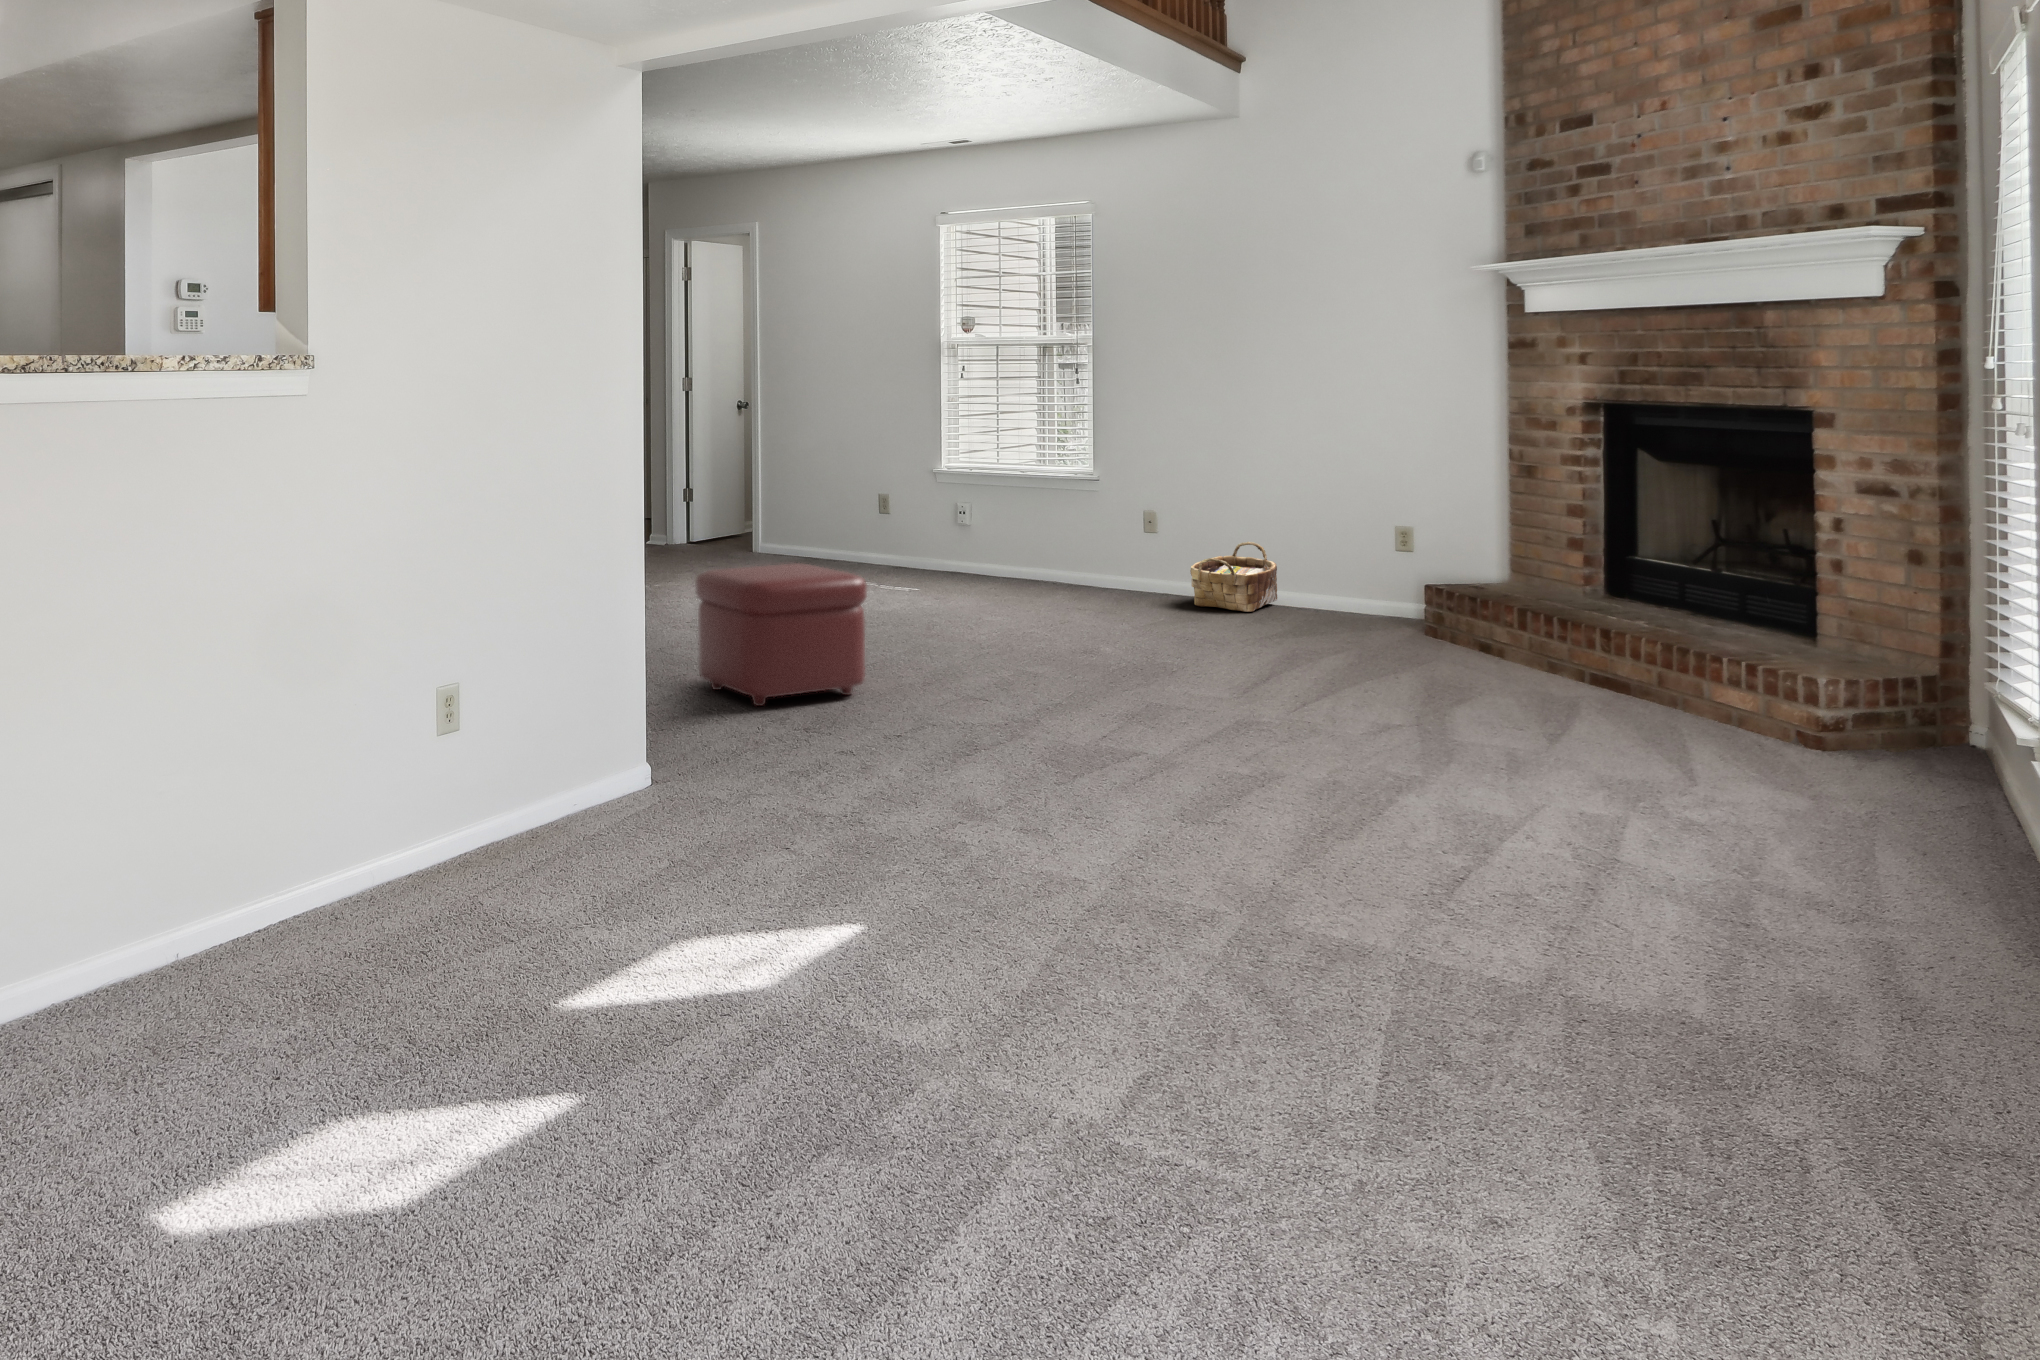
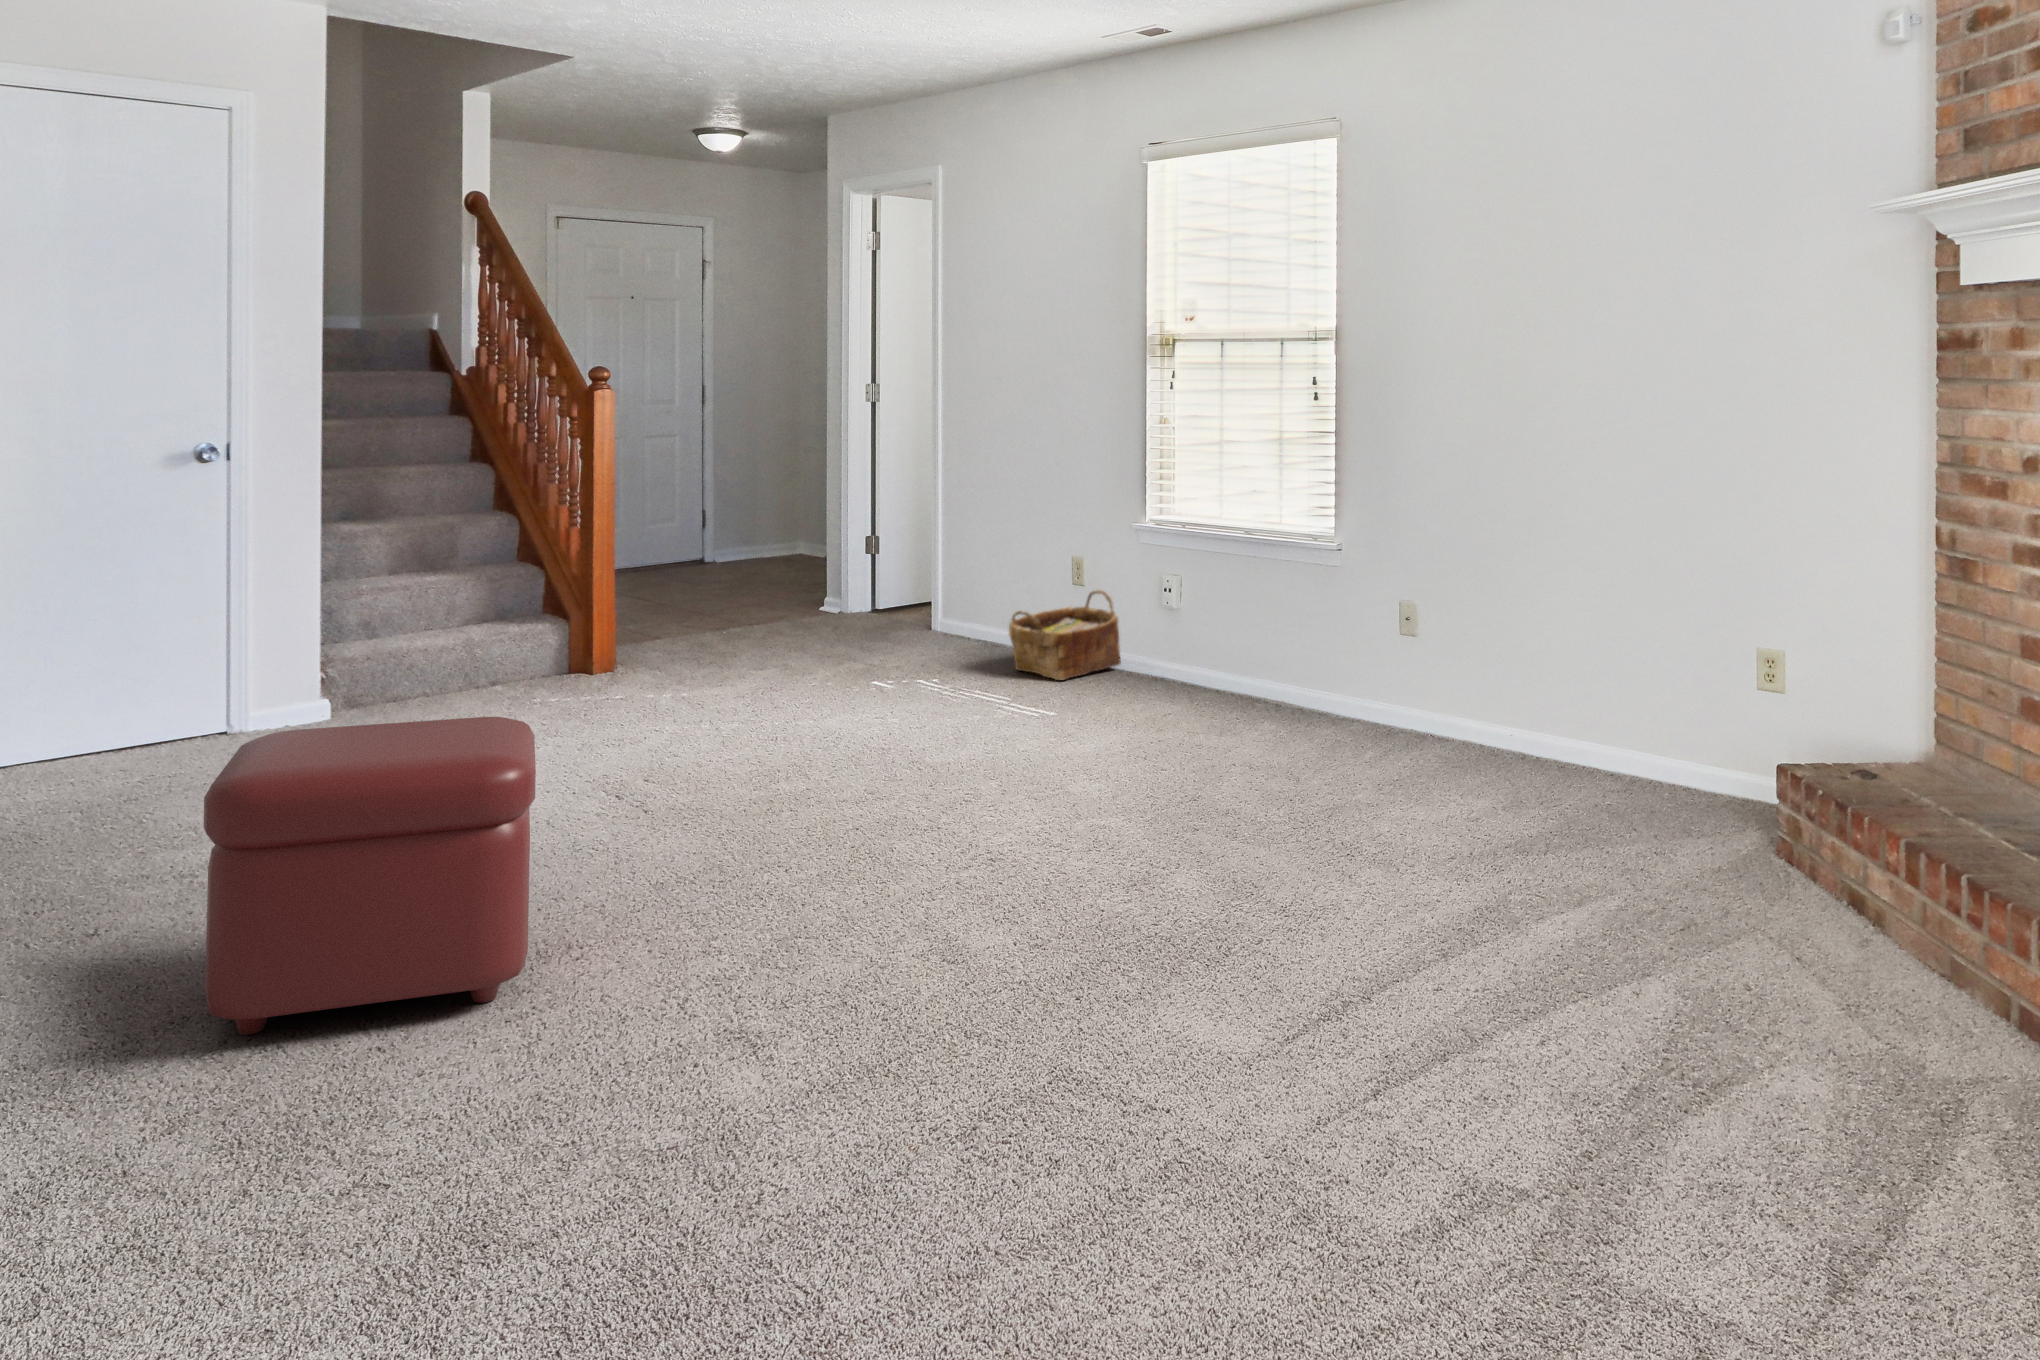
woven basket: present [1190,542,1277,612] -> present [1009,590,1121,680]

